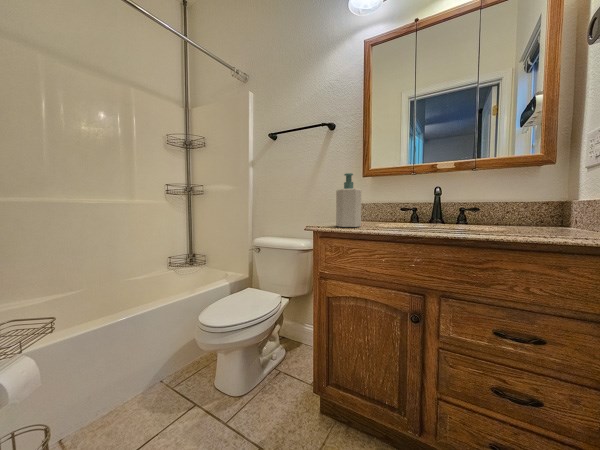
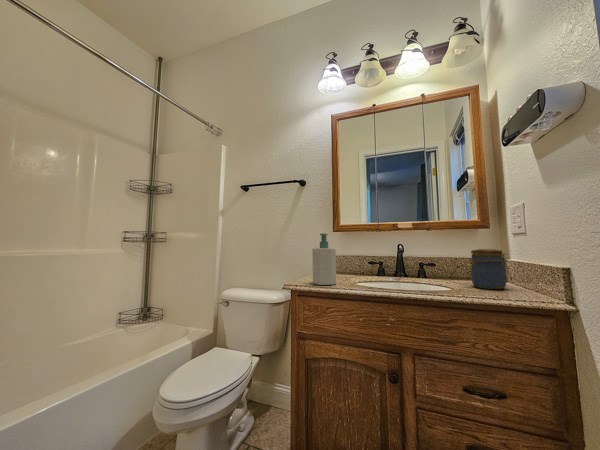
jar: none [522,184,574,231] -> present [471,249,509,289]

